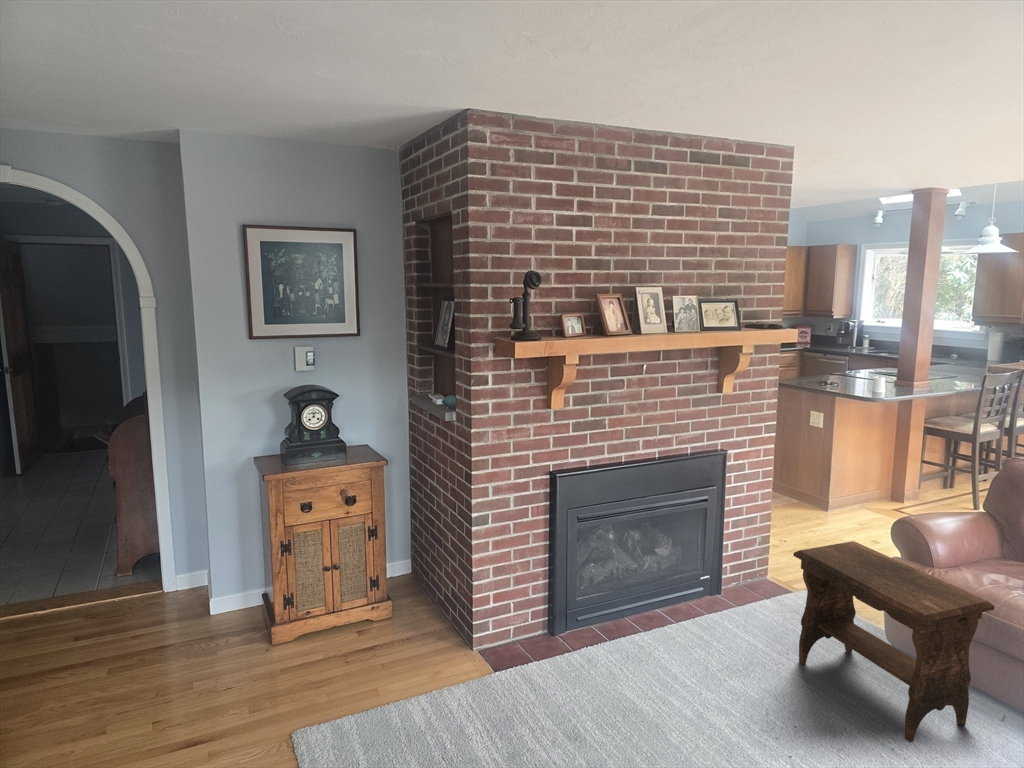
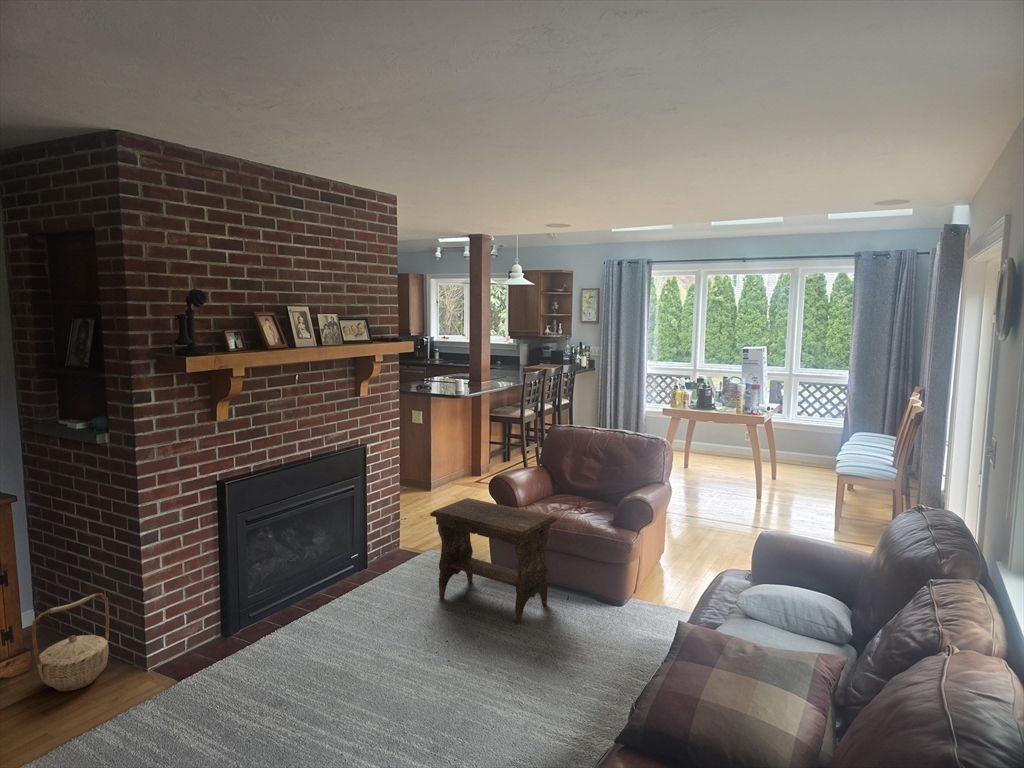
basket: none [386,561,450,645] -> present [32,593,109,691]

